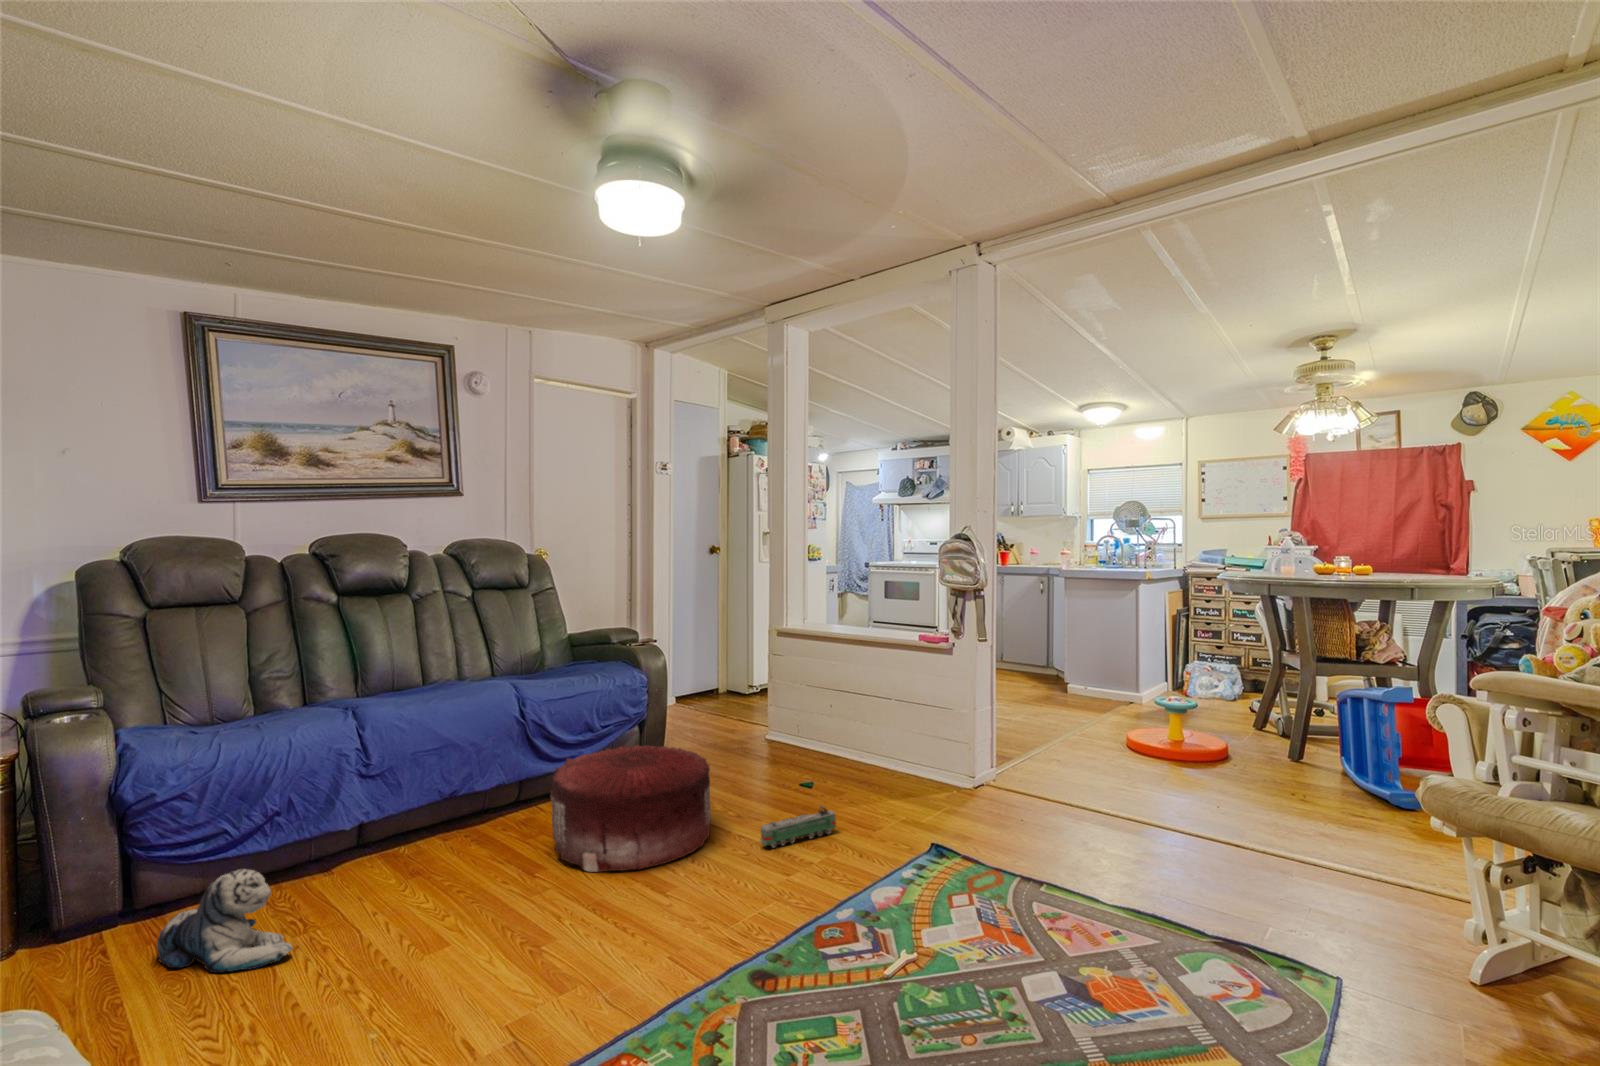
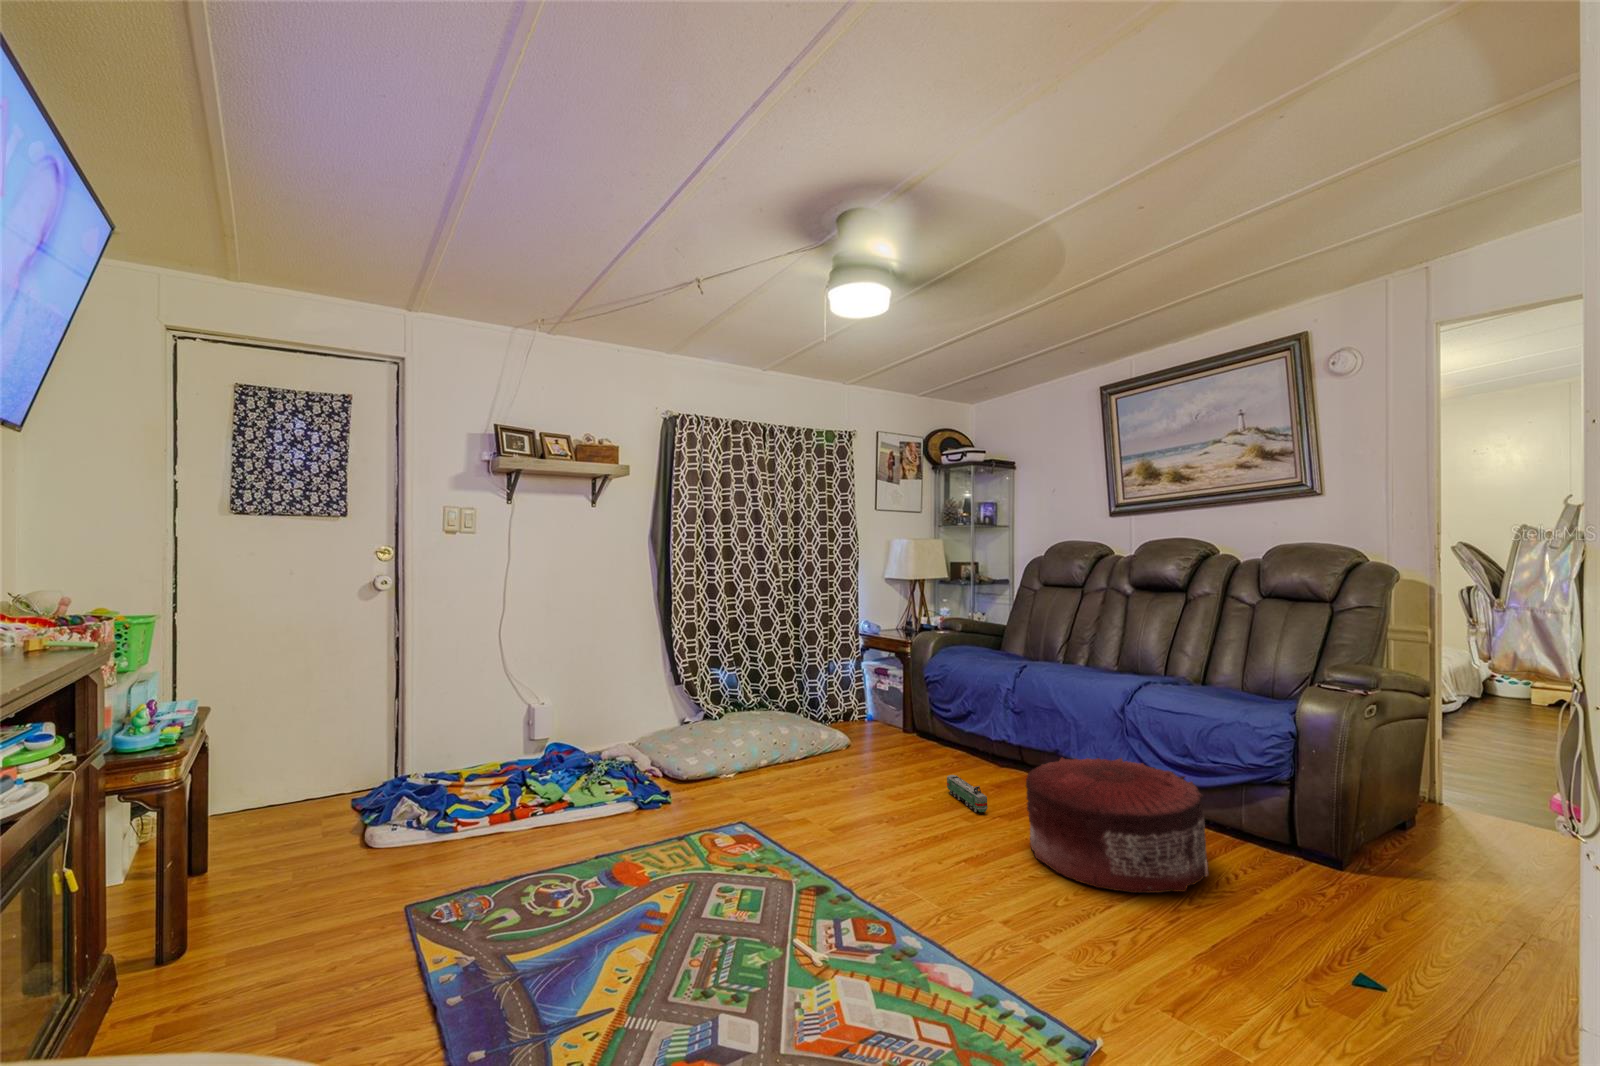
toy train: present [760,805,836,848] -> present [947,775,988,812]
plush toy: present [157,869,292,973] -> none [909,721,958,774]

